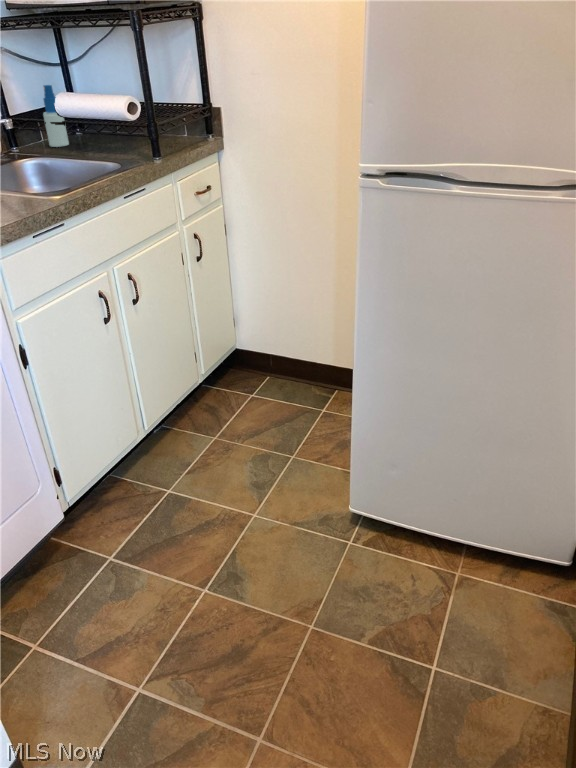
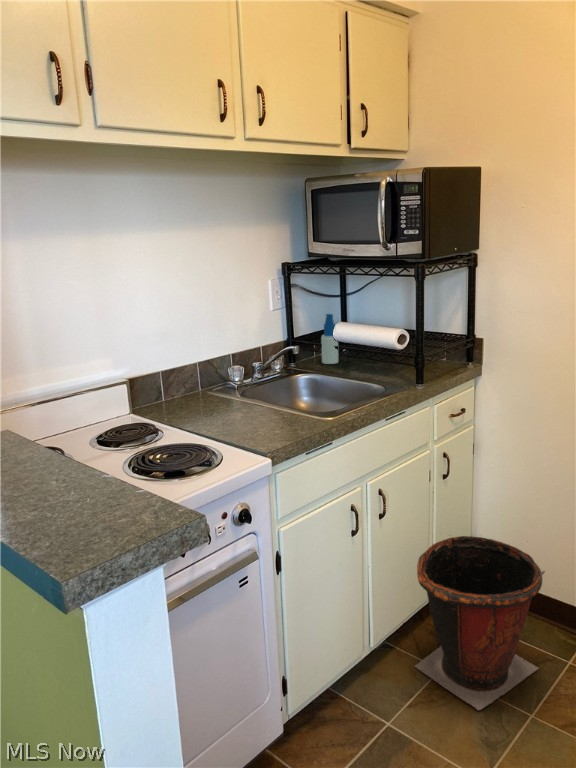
waste bin: none [178,308,298,462] -> present [415,536,545,710]

